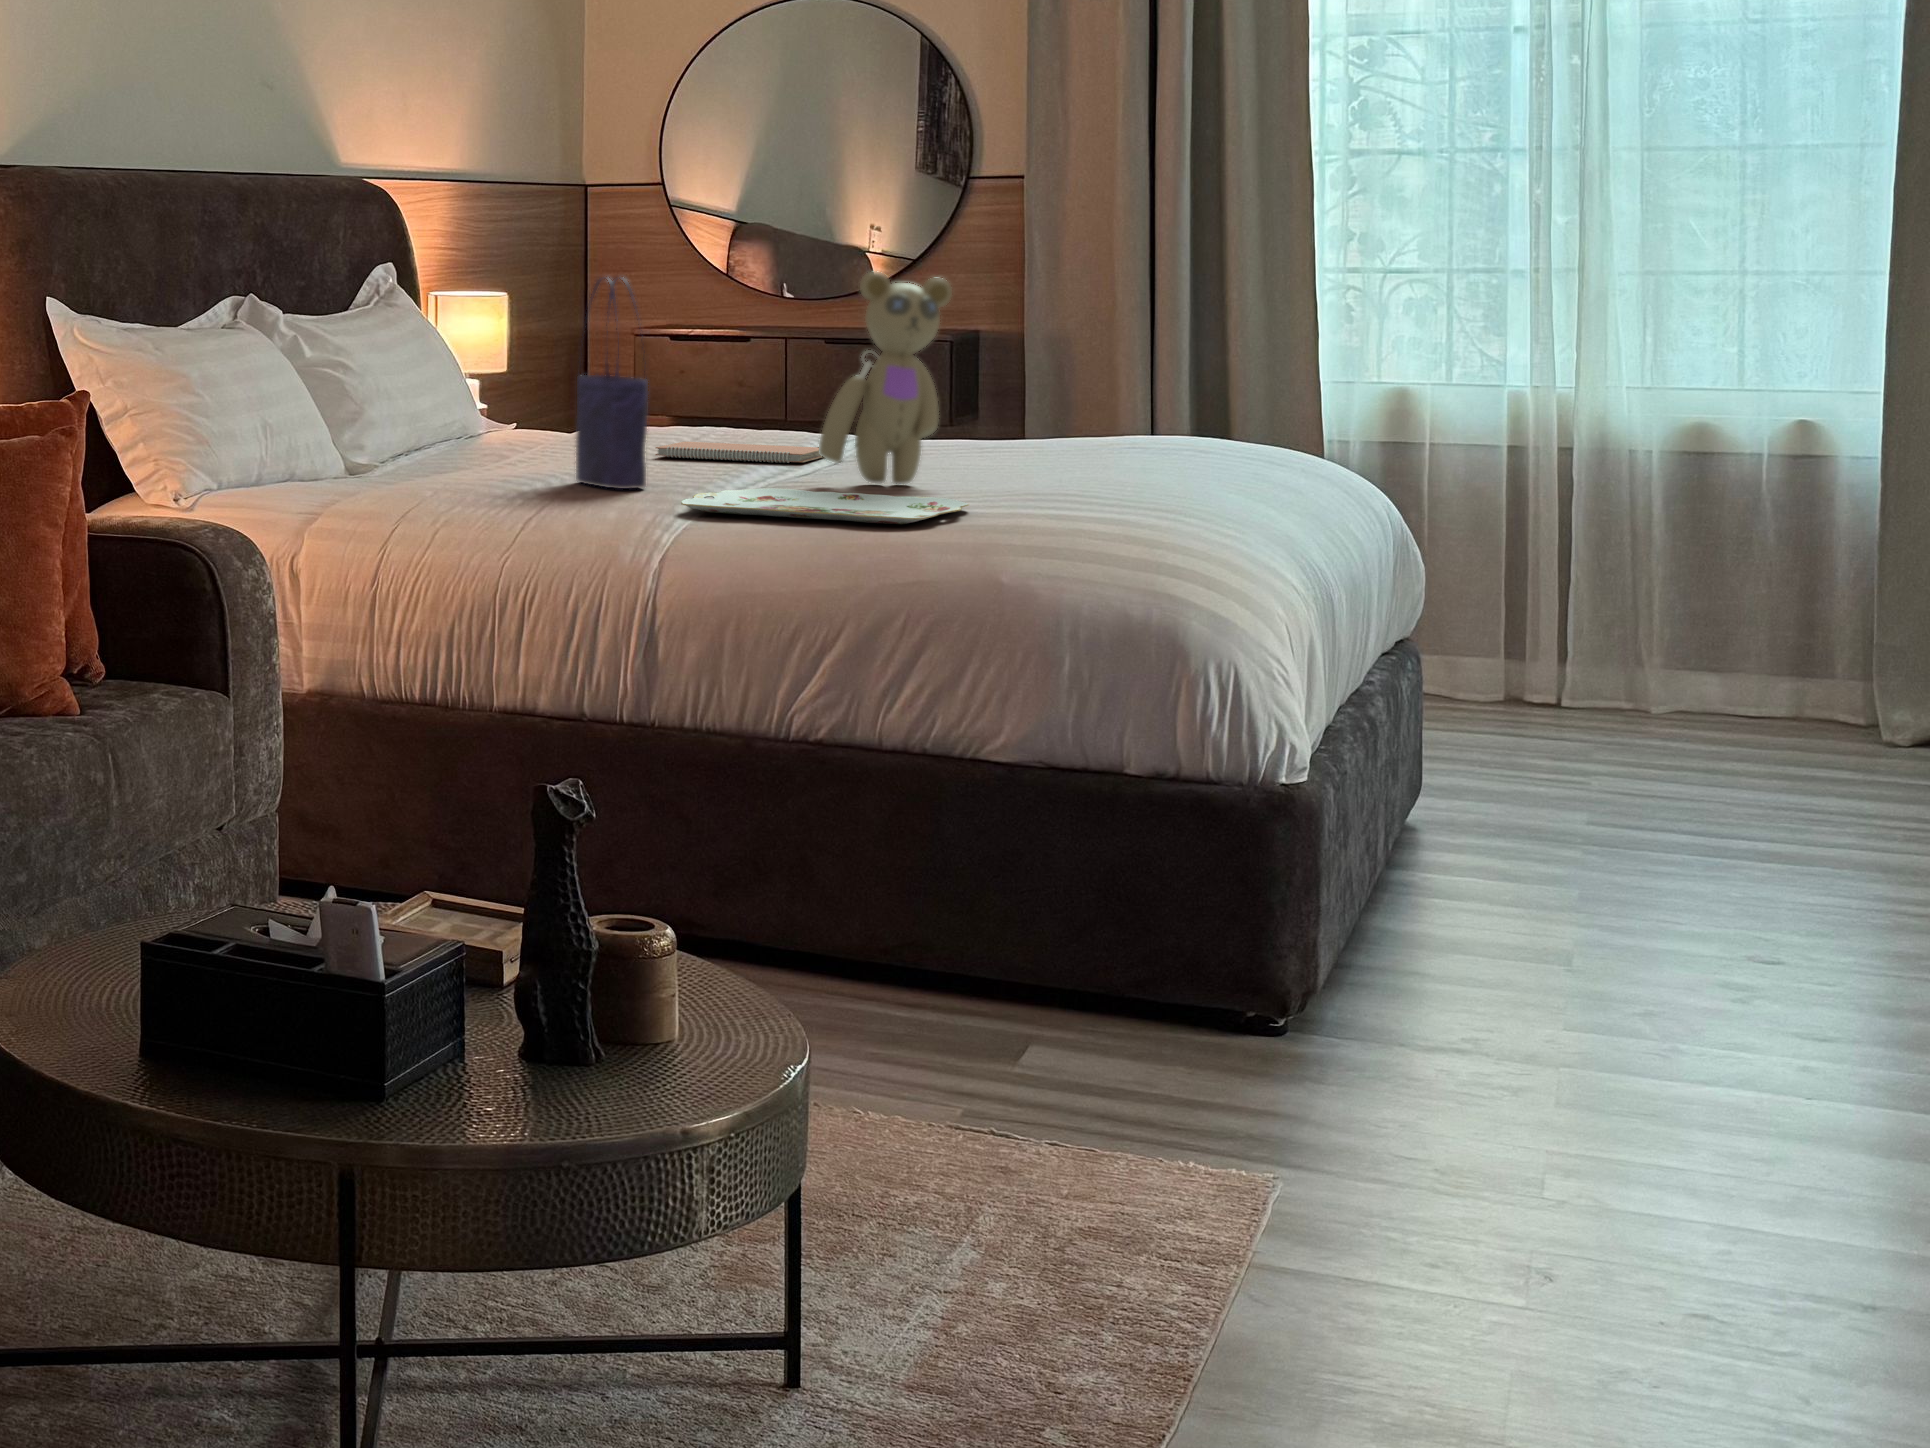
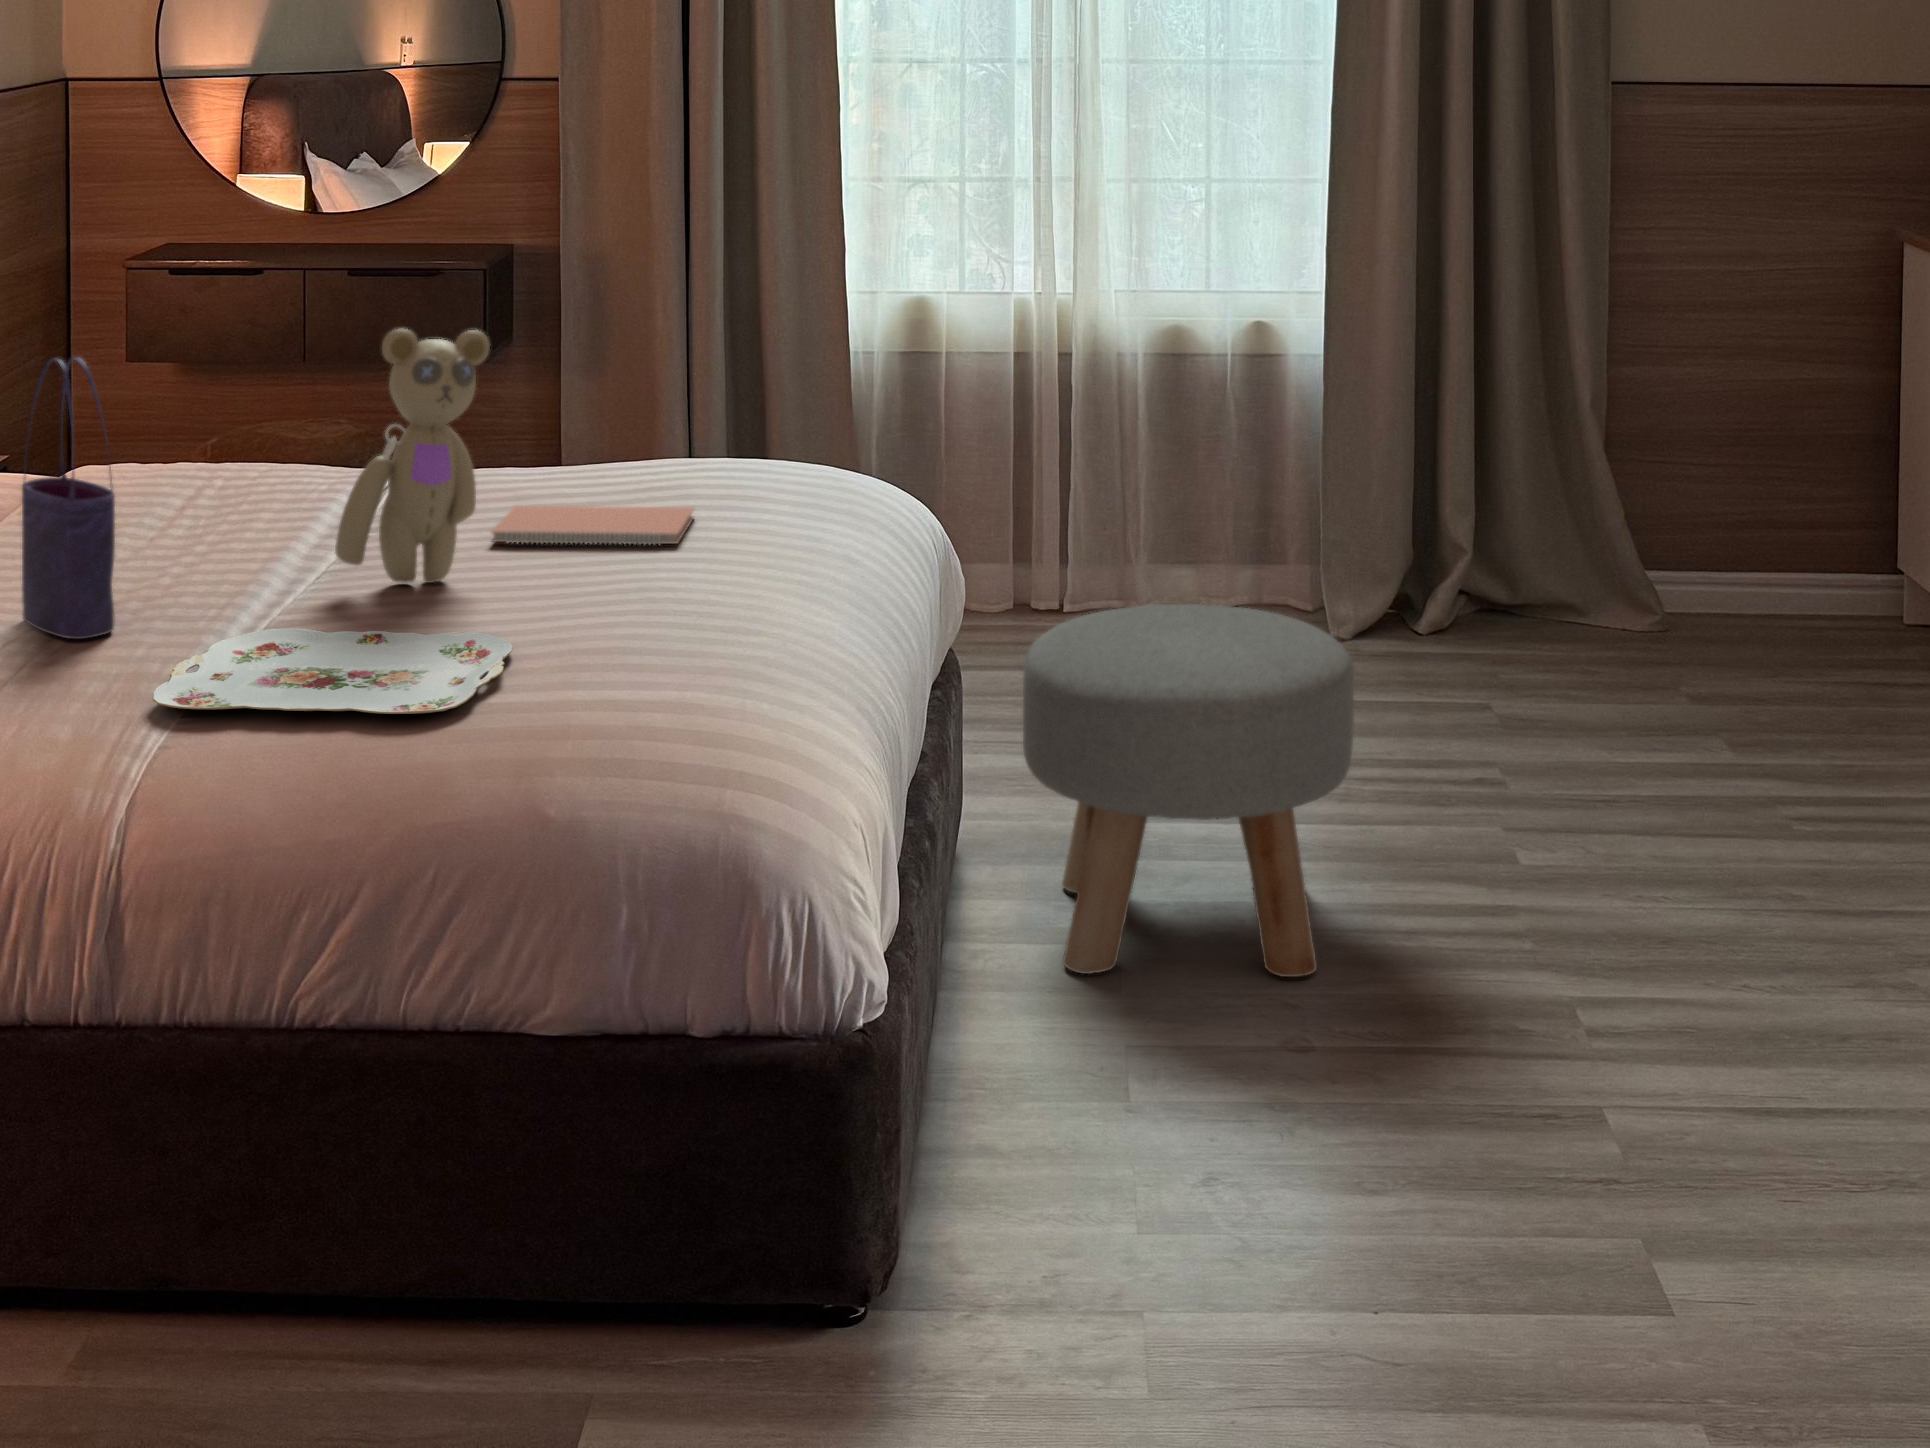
notebook: present [655,442,822,463] -> present [491,506,694,545]
ottoman: none [1474,601,1860,938] -> present [1023,604,1354,977]

